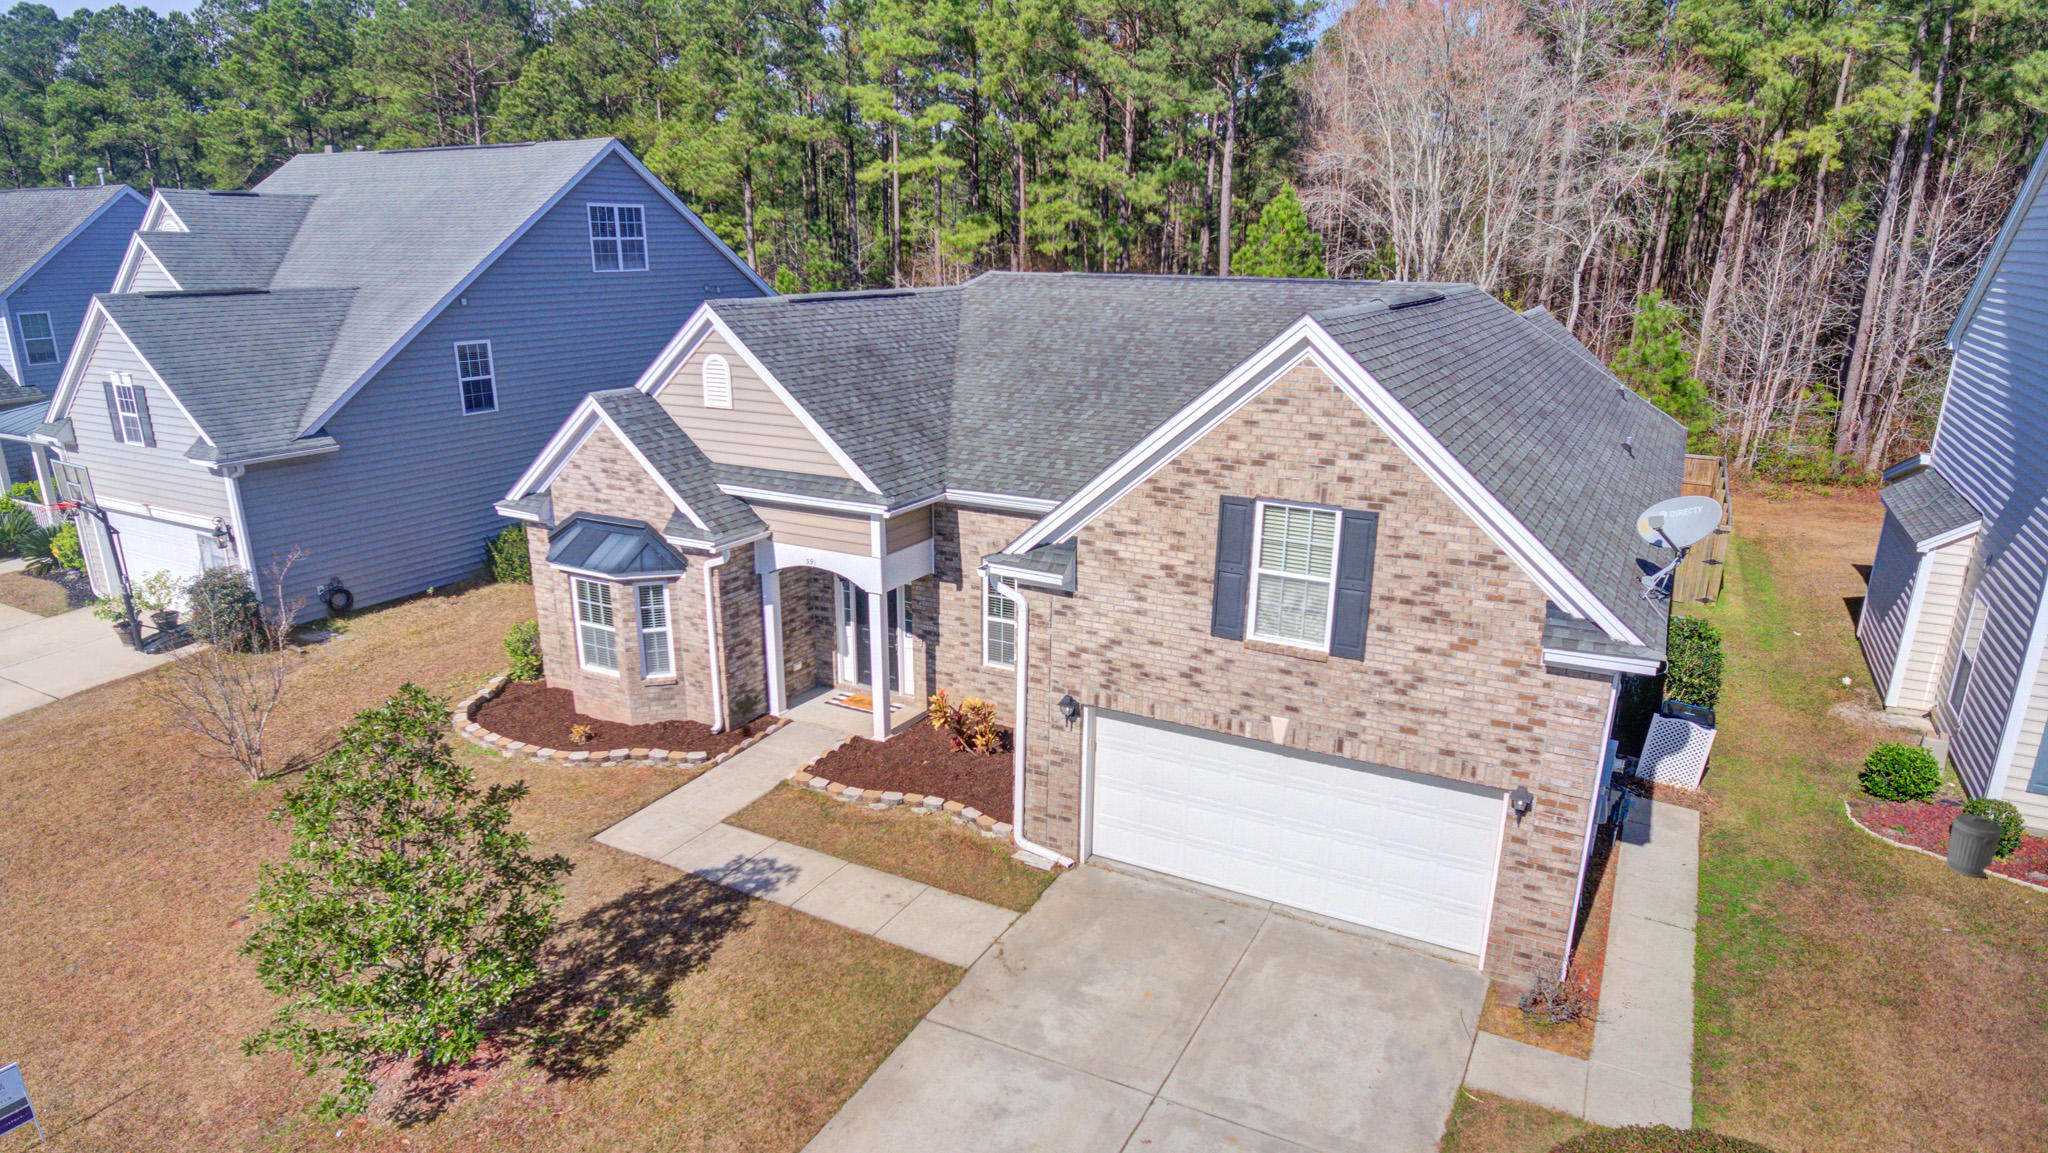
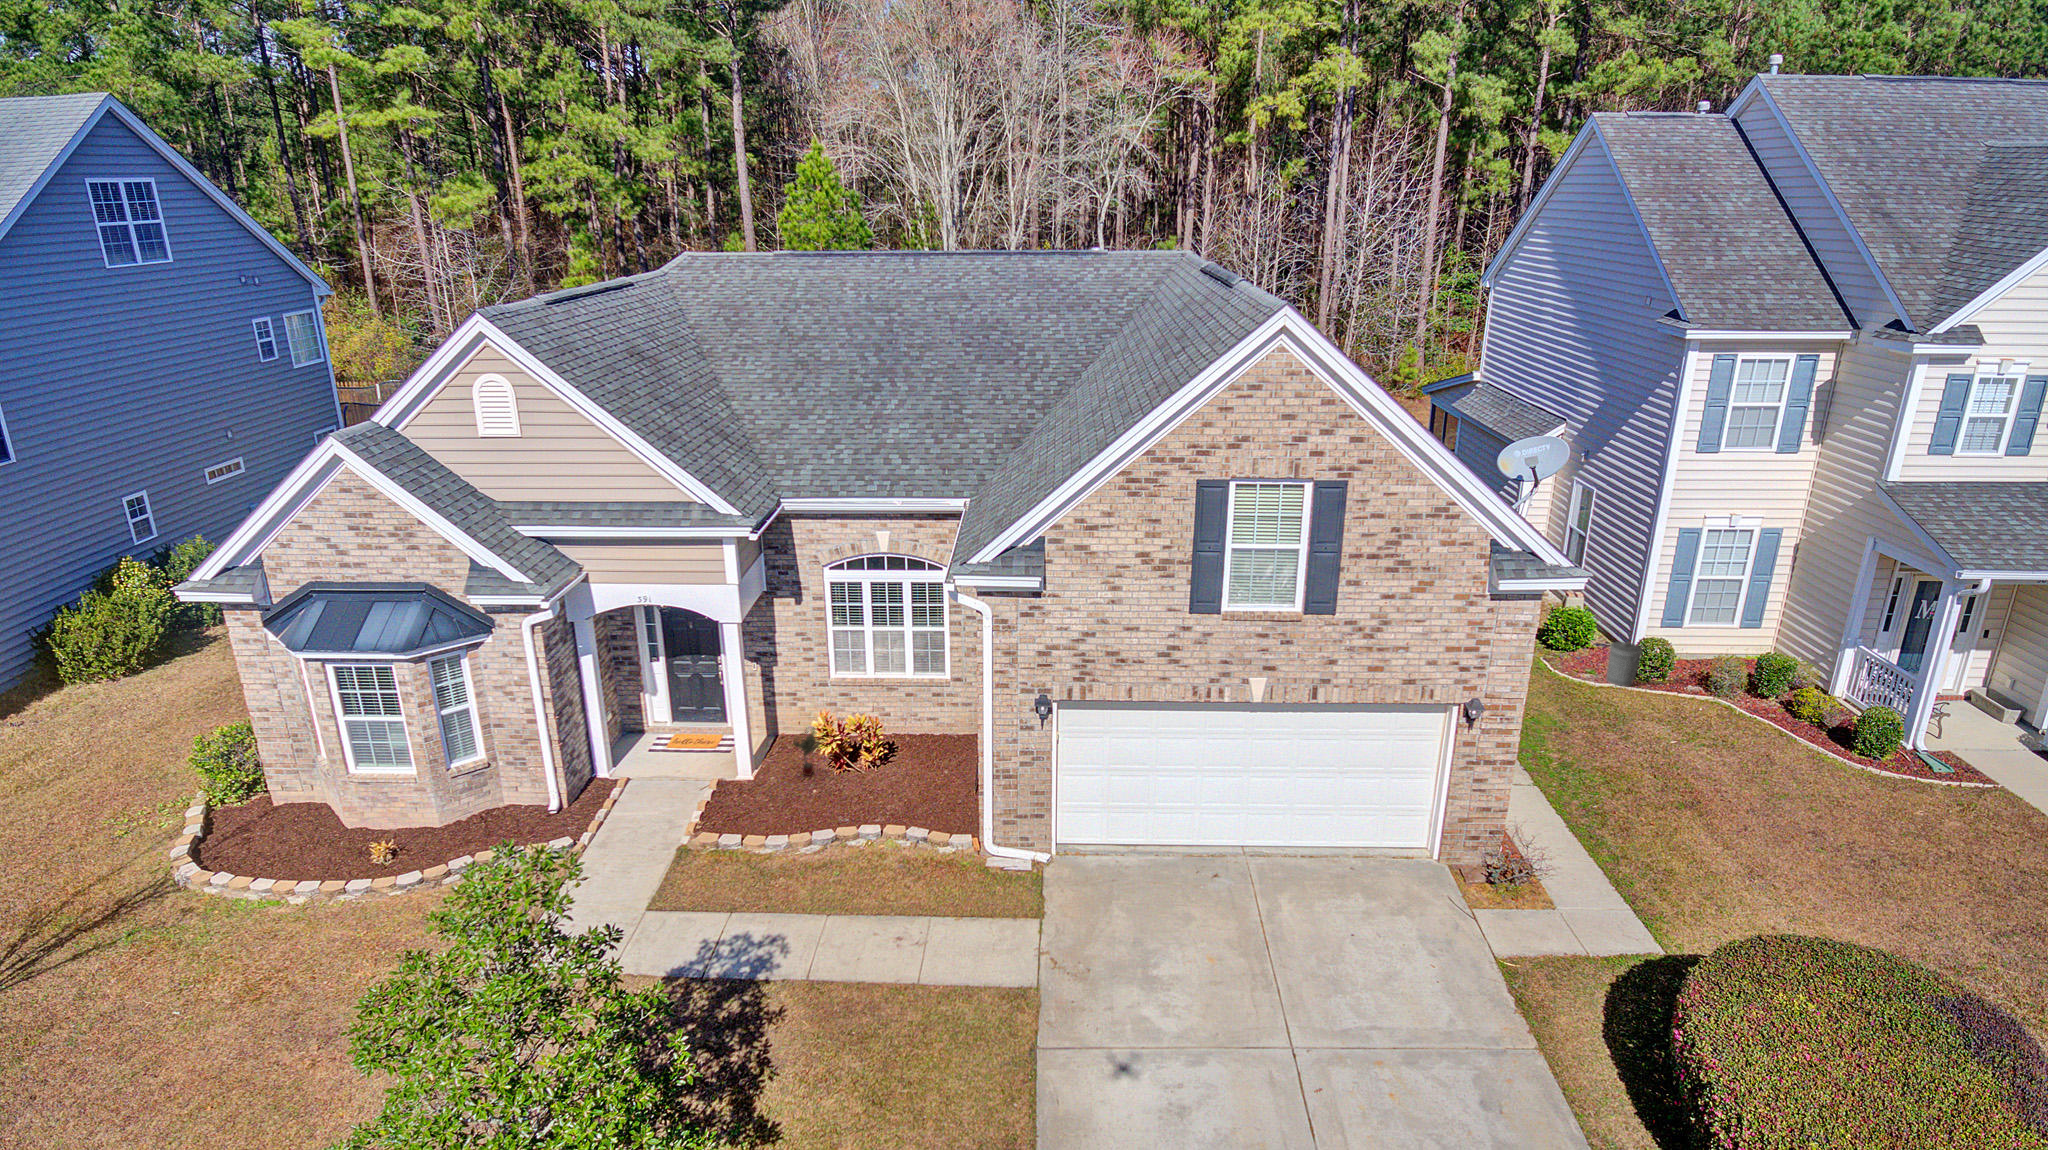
potted tree: present [728,689,761,736] -> present [793,727,824,776]

